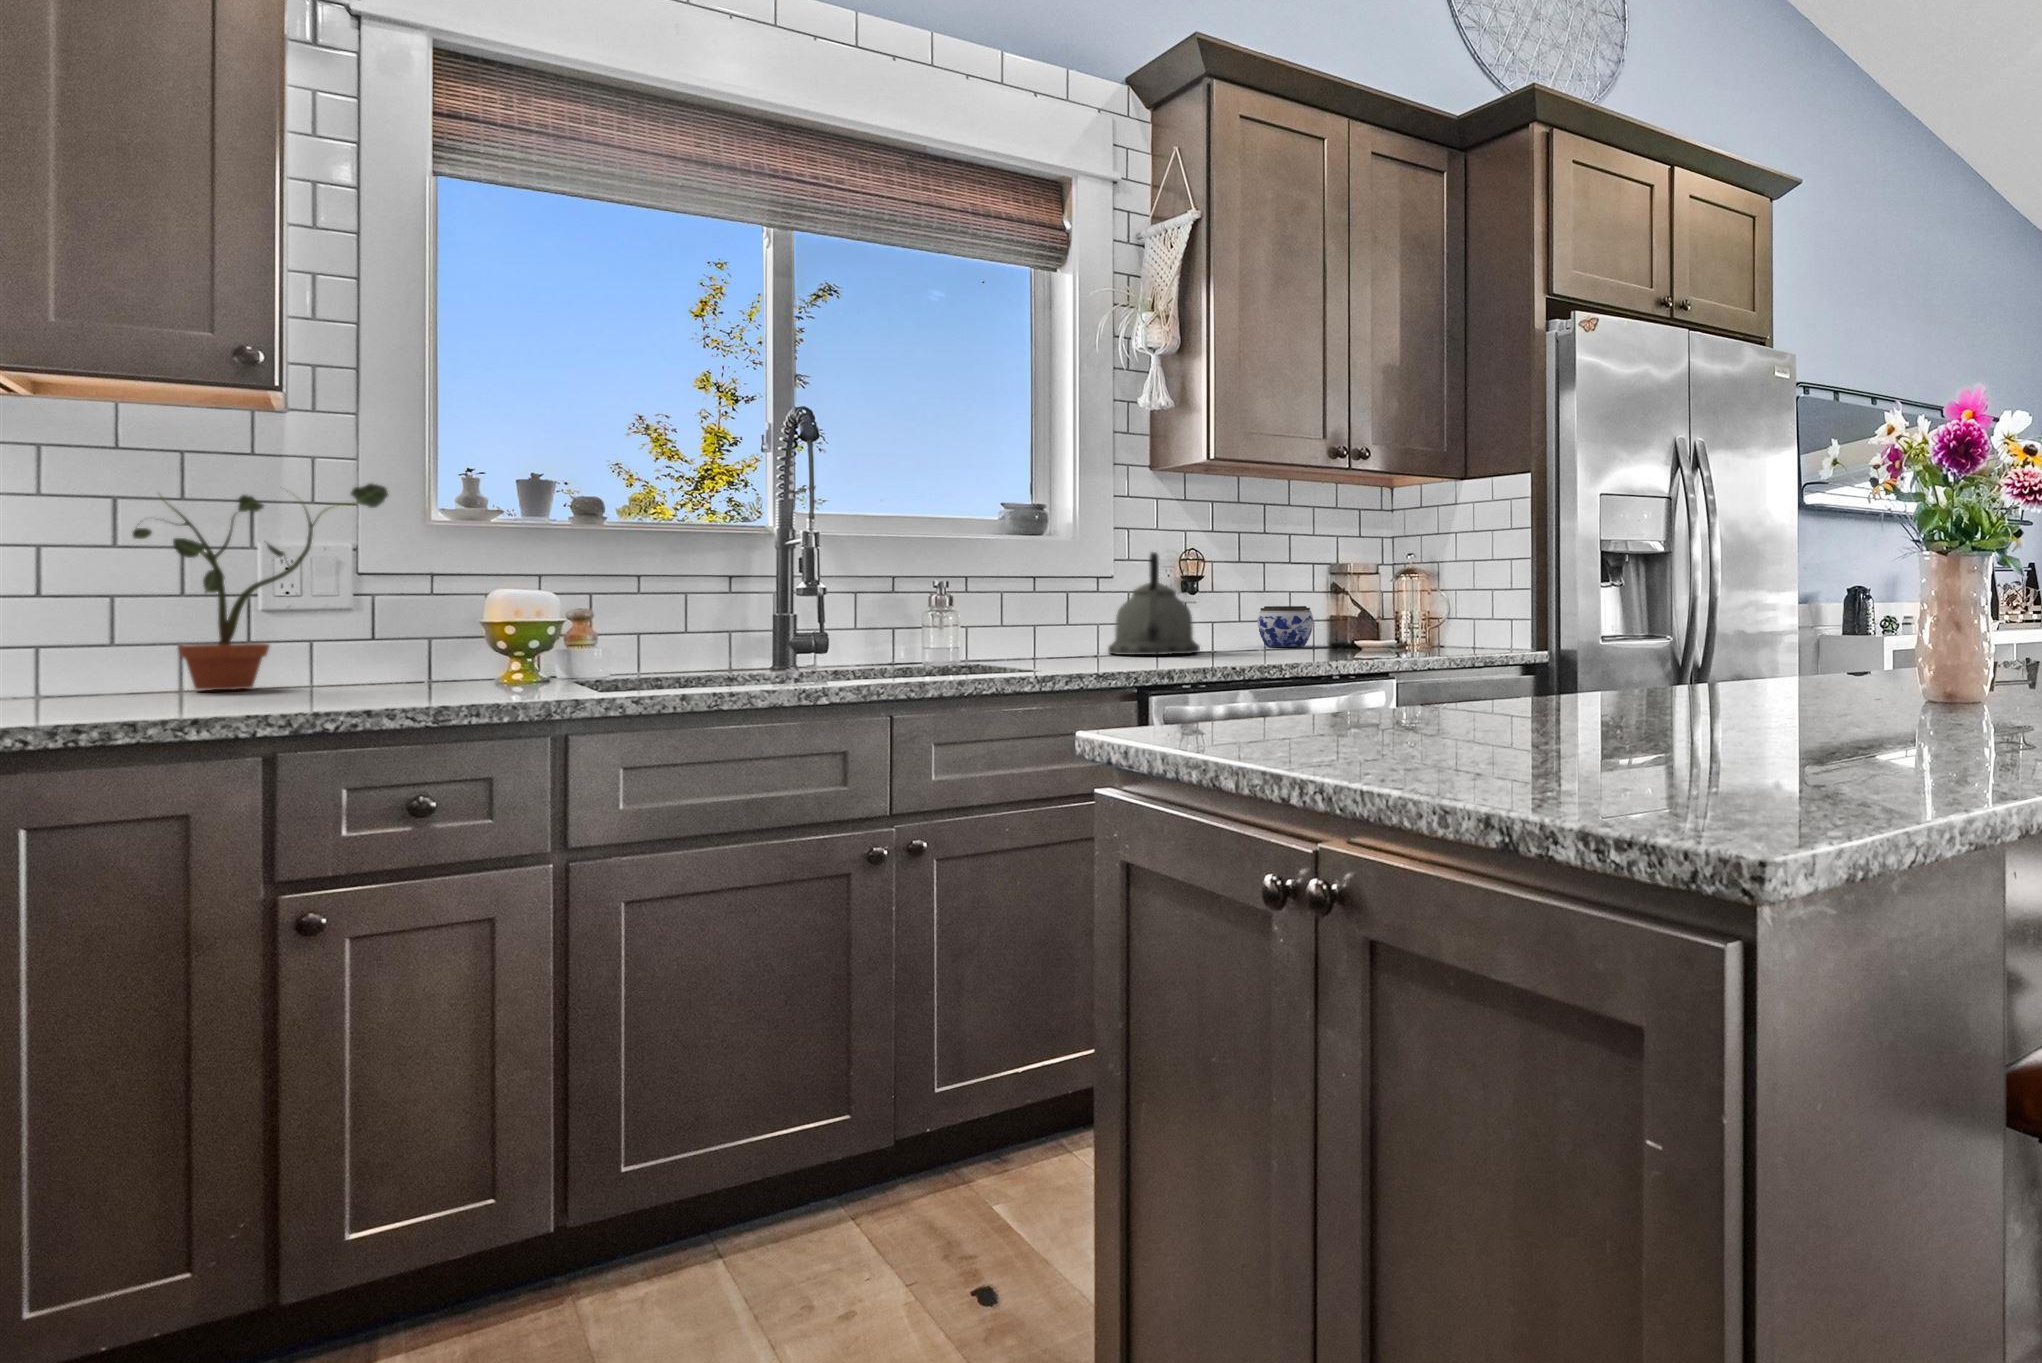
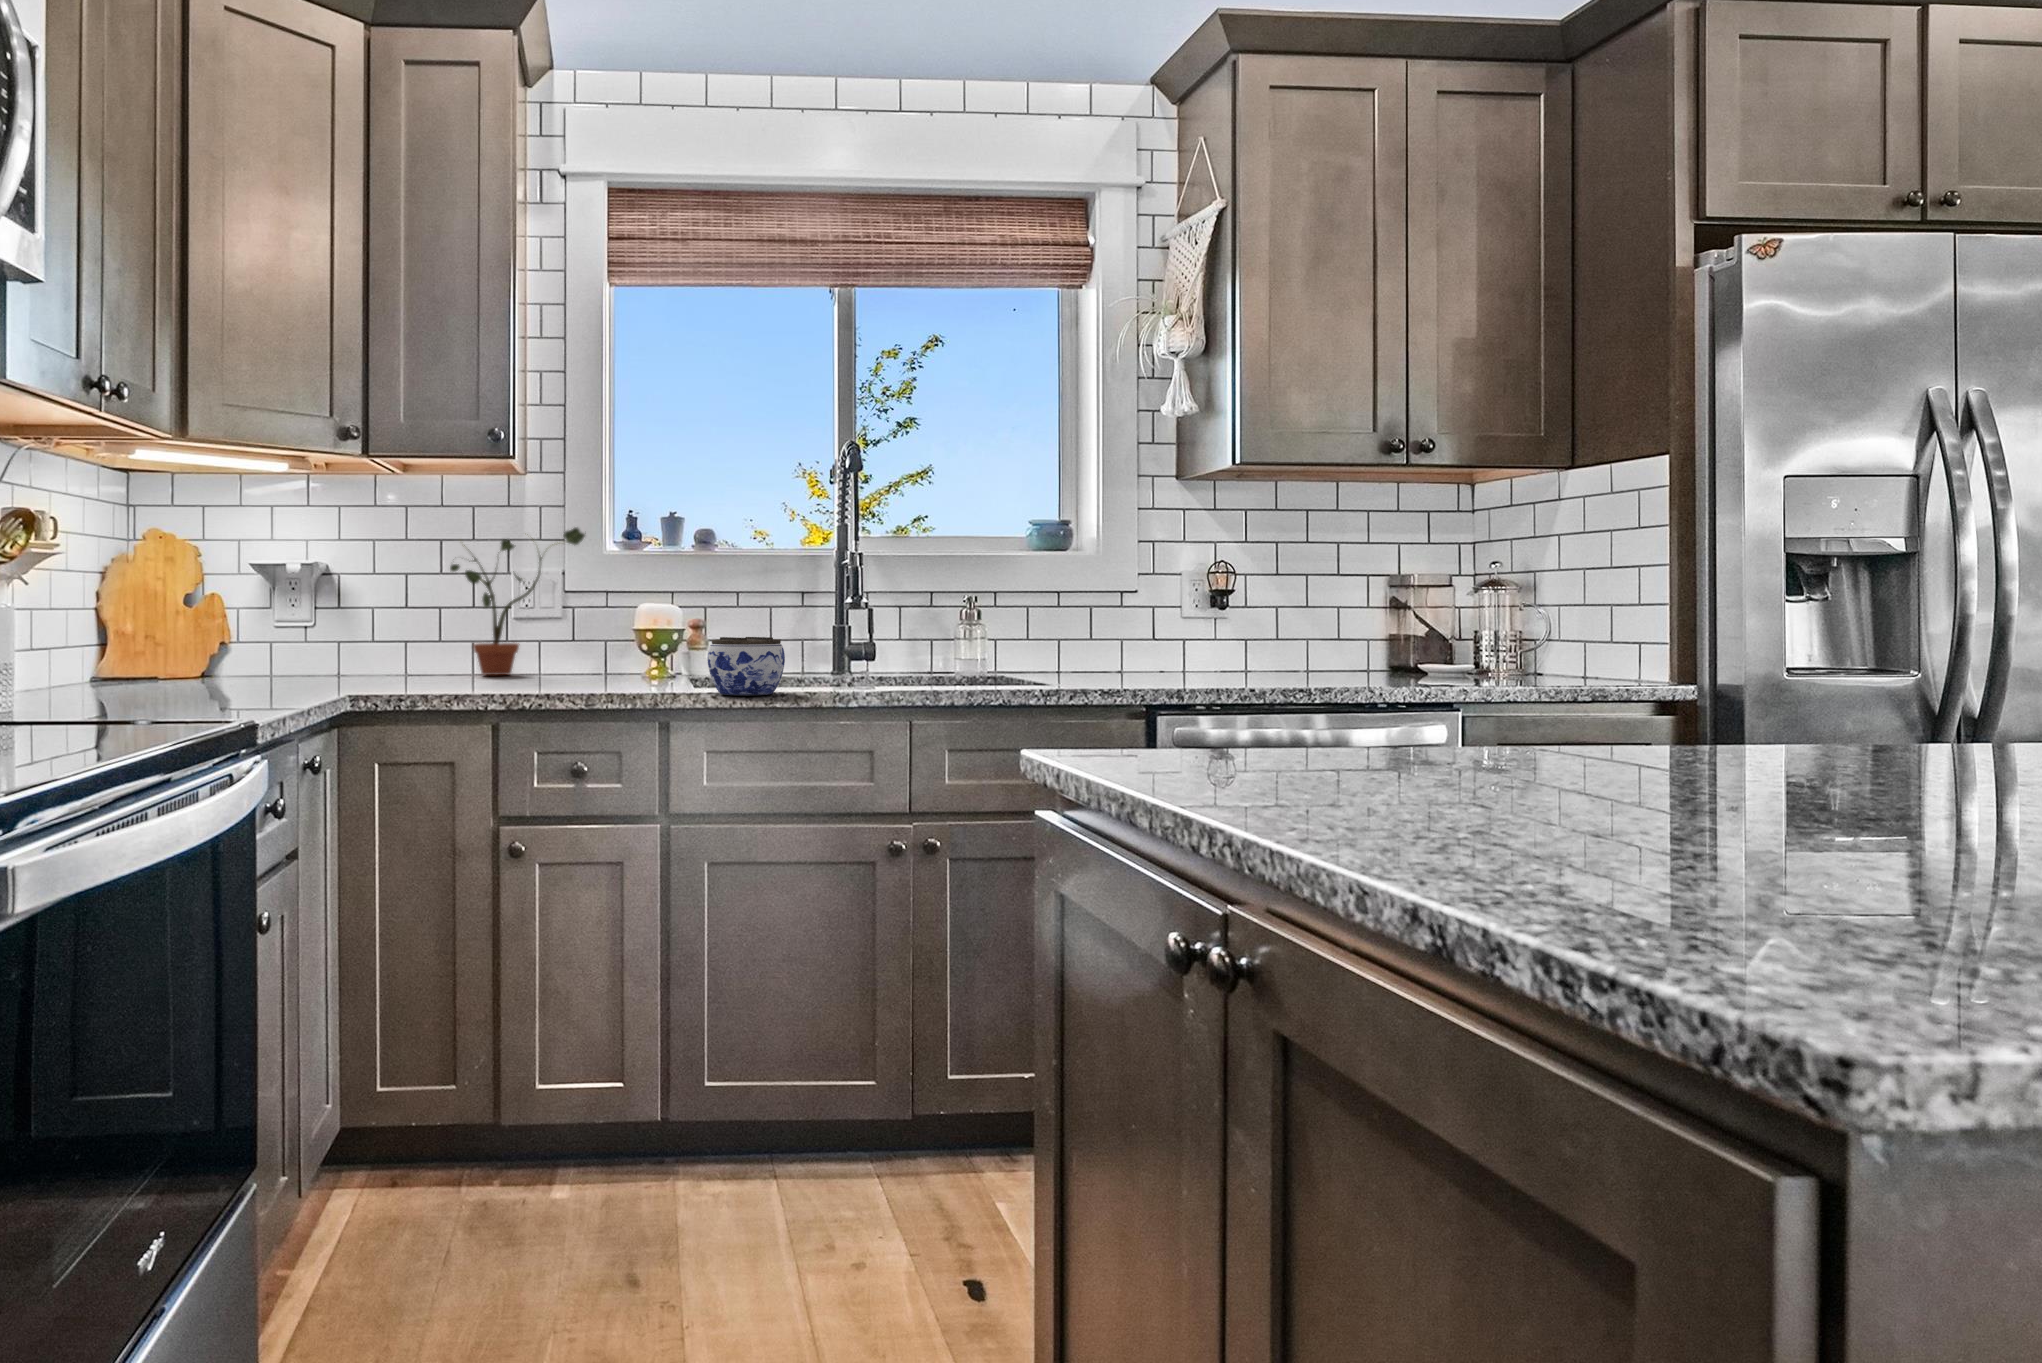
kettle: present [1108,552,1200,655] -> none [1133,563,1228,667]
jar: present [1258,606,1313,647] -> present [708,637,785,695]

